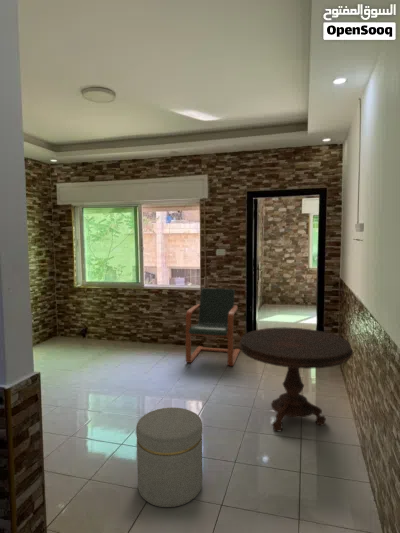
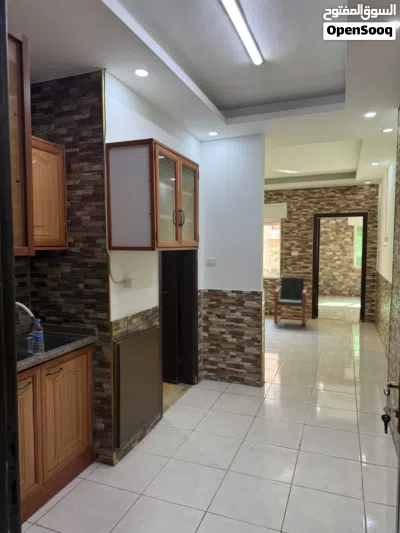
side table: present [239,327,353,431] -> none [317,297,382,348]
ottoman: present [136,407,202,507] -> none [275,327,307,365]

